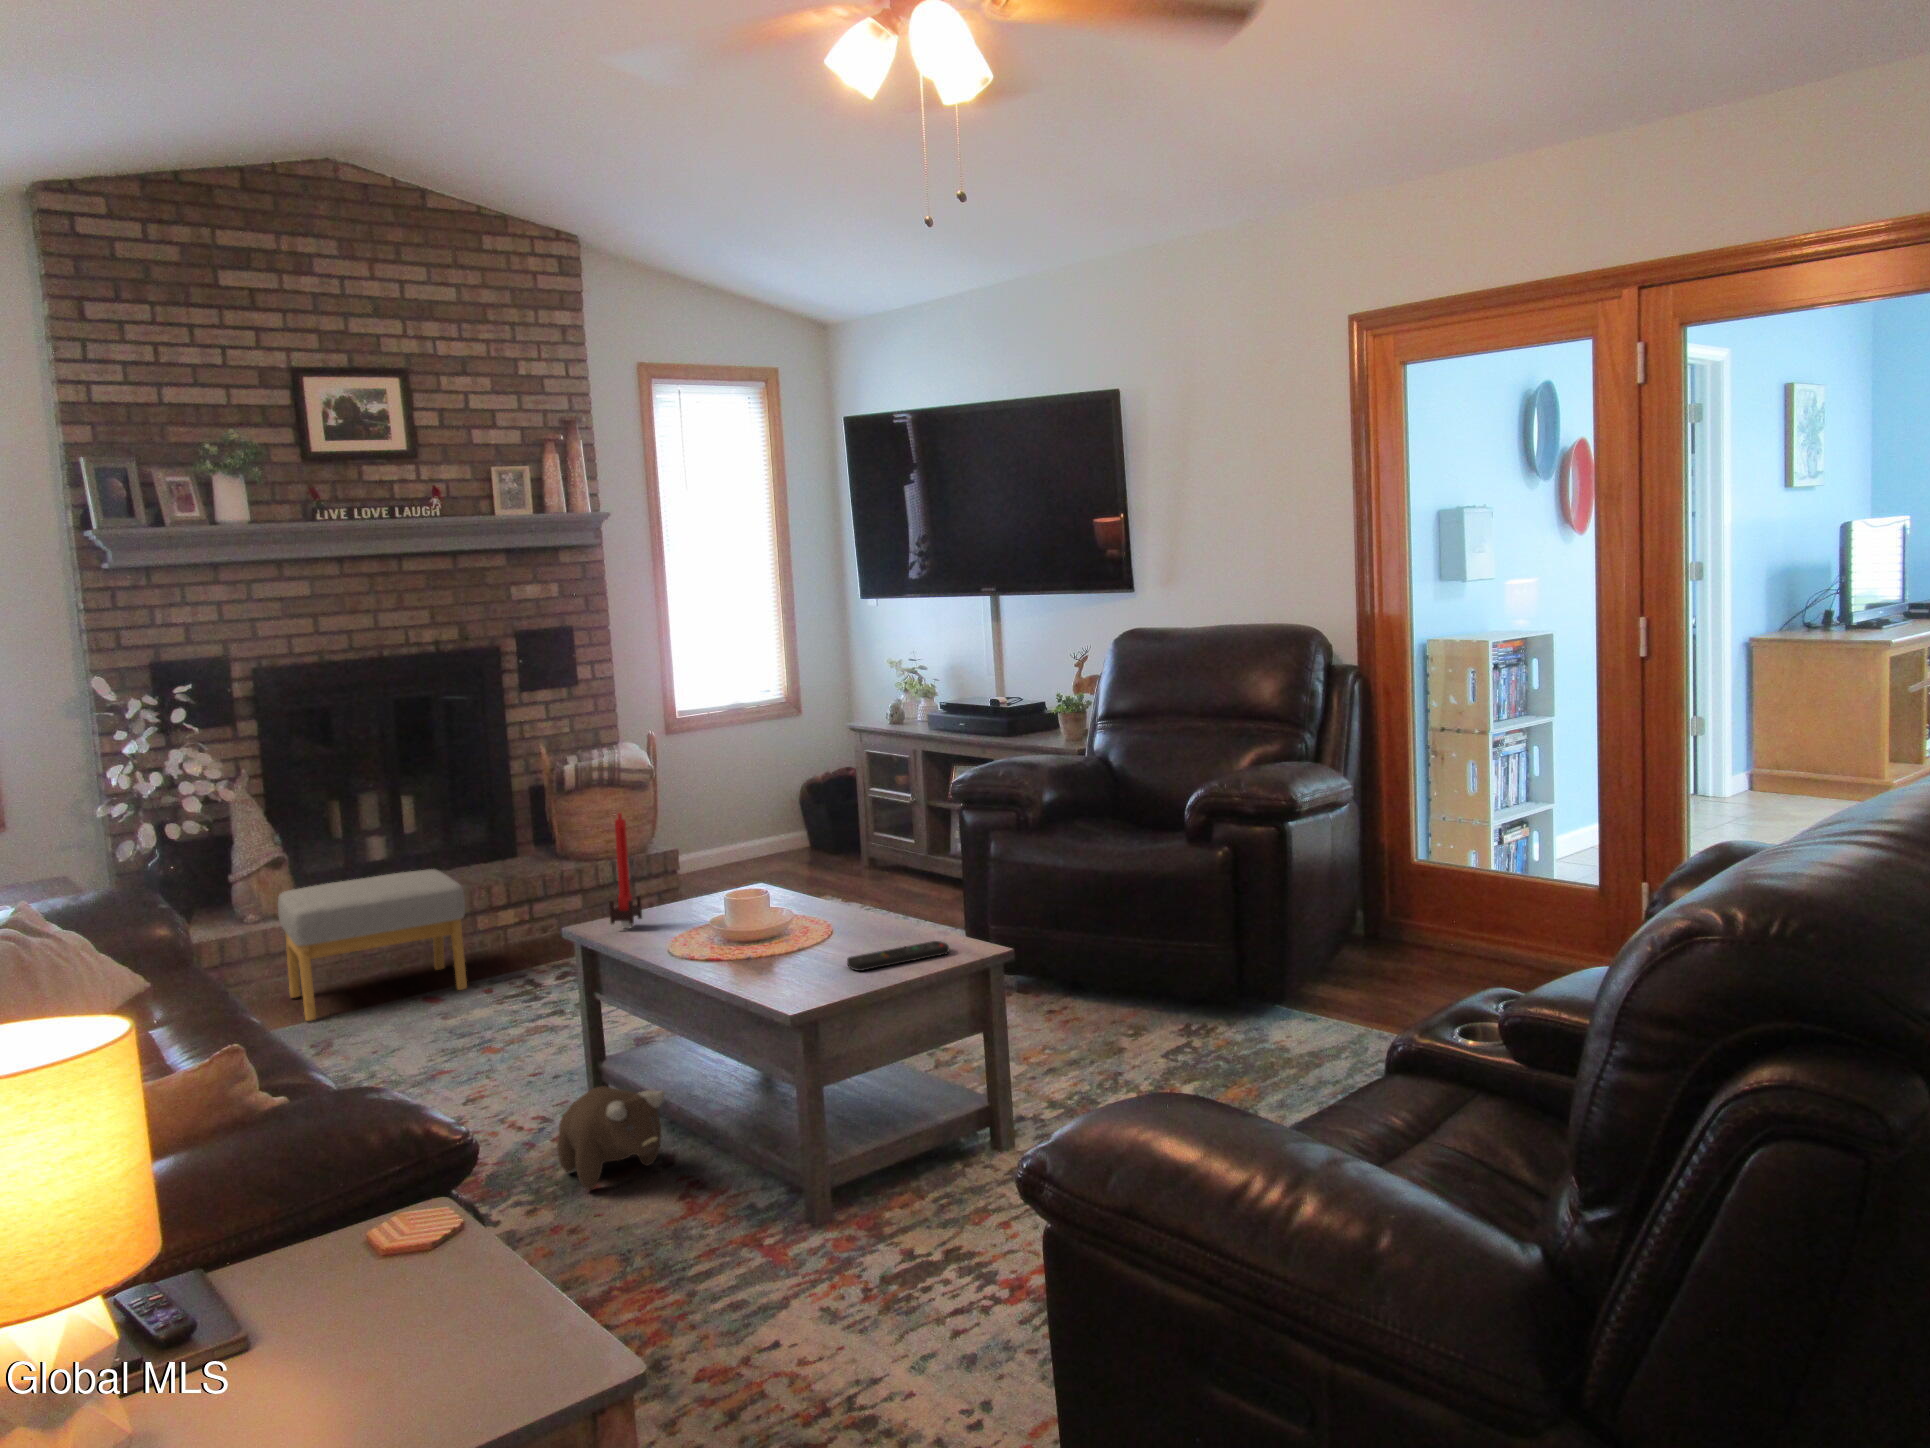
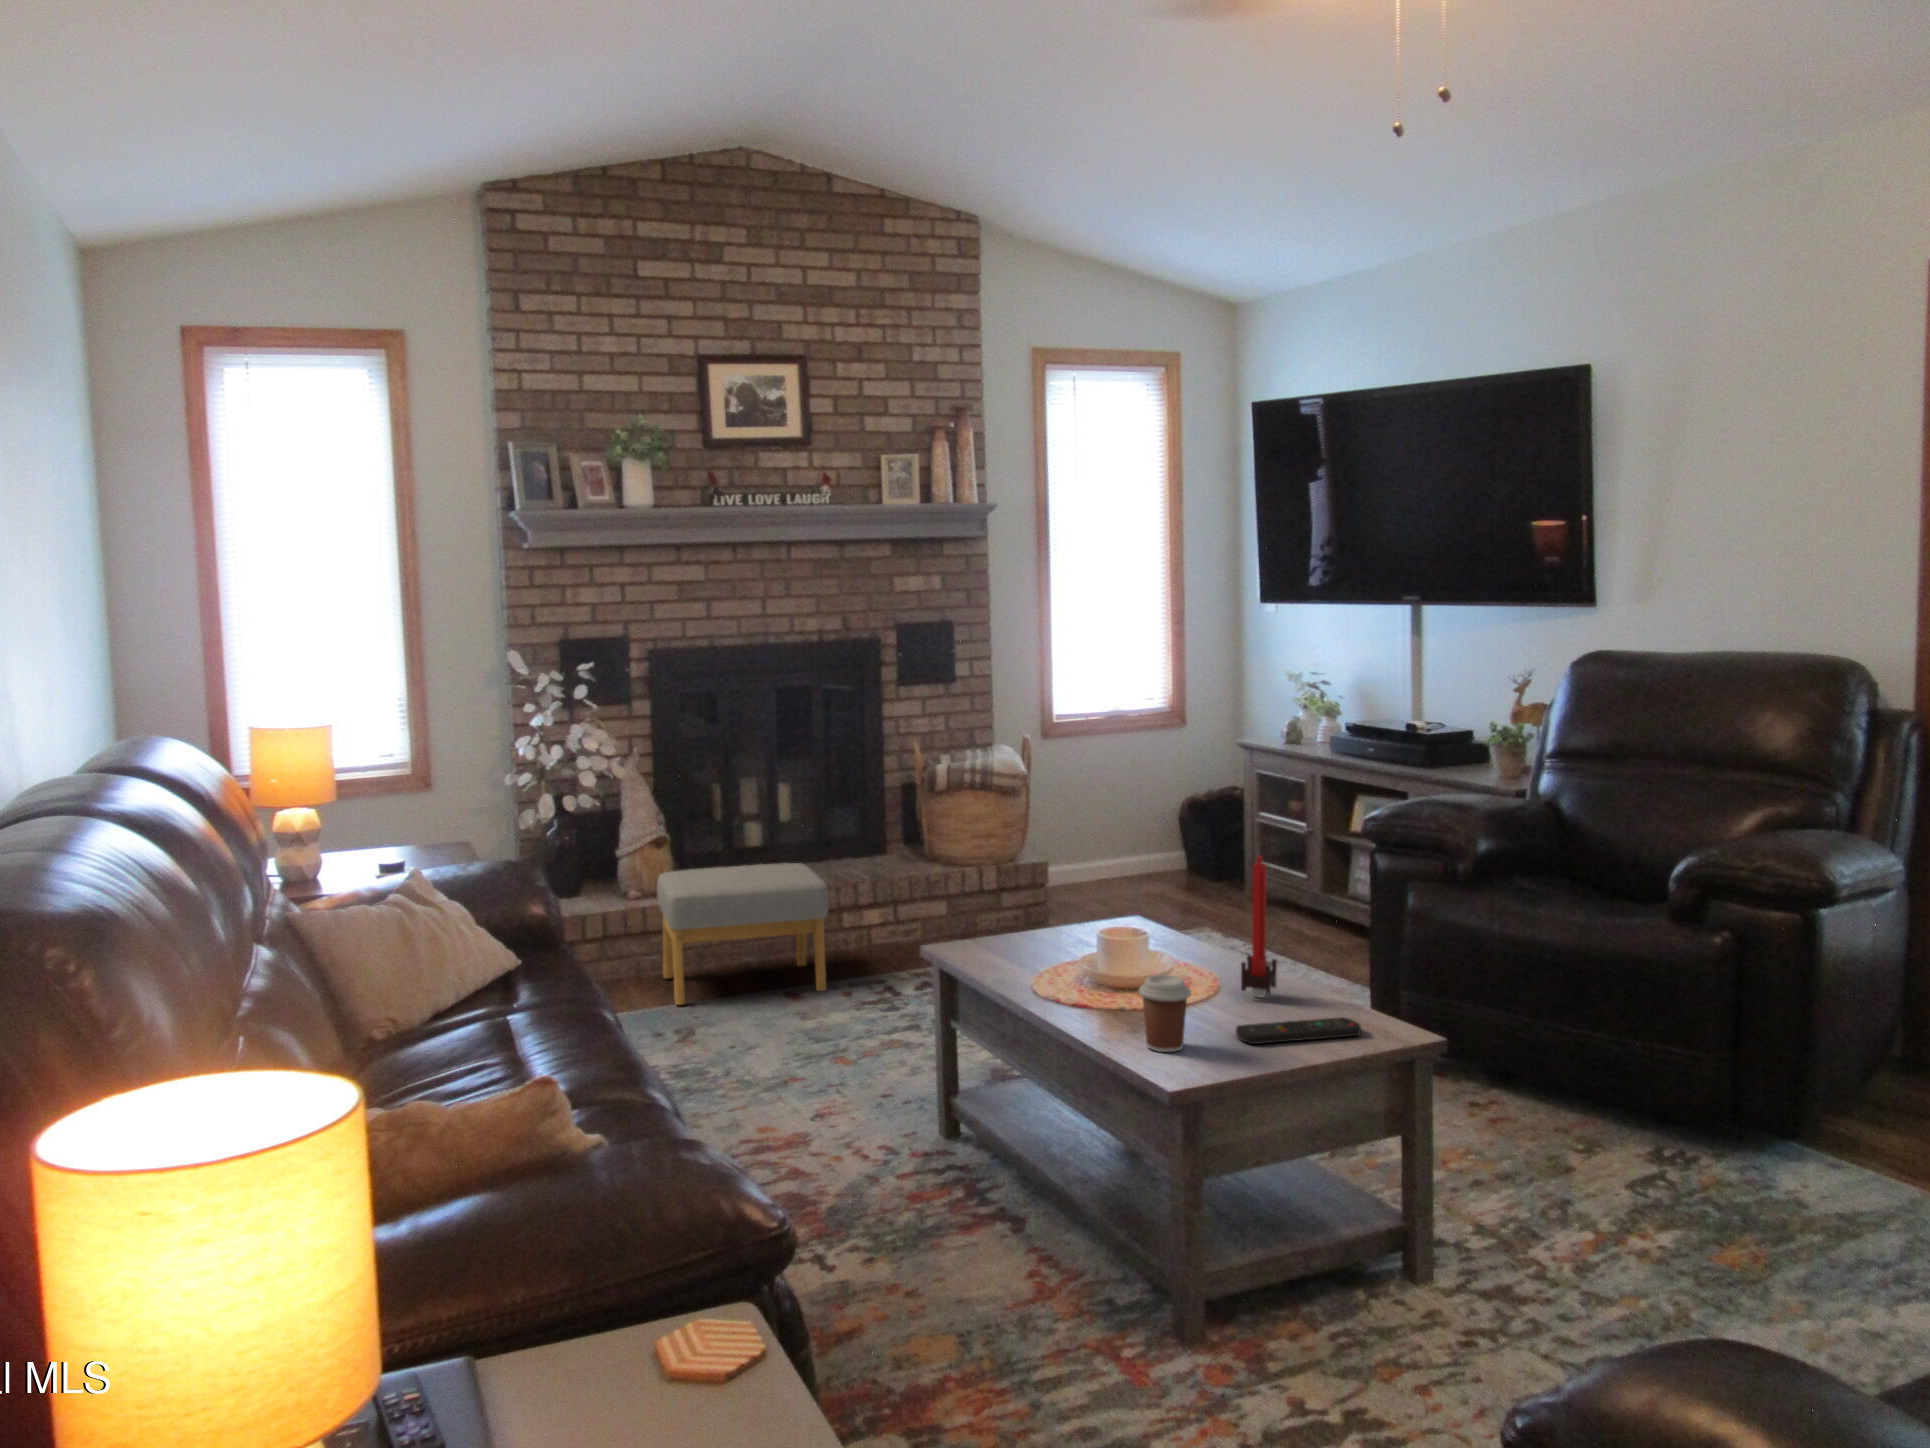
candle: present [609,813,642,928] -> present [1241,856,1277,998]
coffee cup: none [762,920,807,987] -> present [1139,975,1191,1052]
plush toy: present [557,1086,665,1189] -> none [904,1130,1020,1243]

